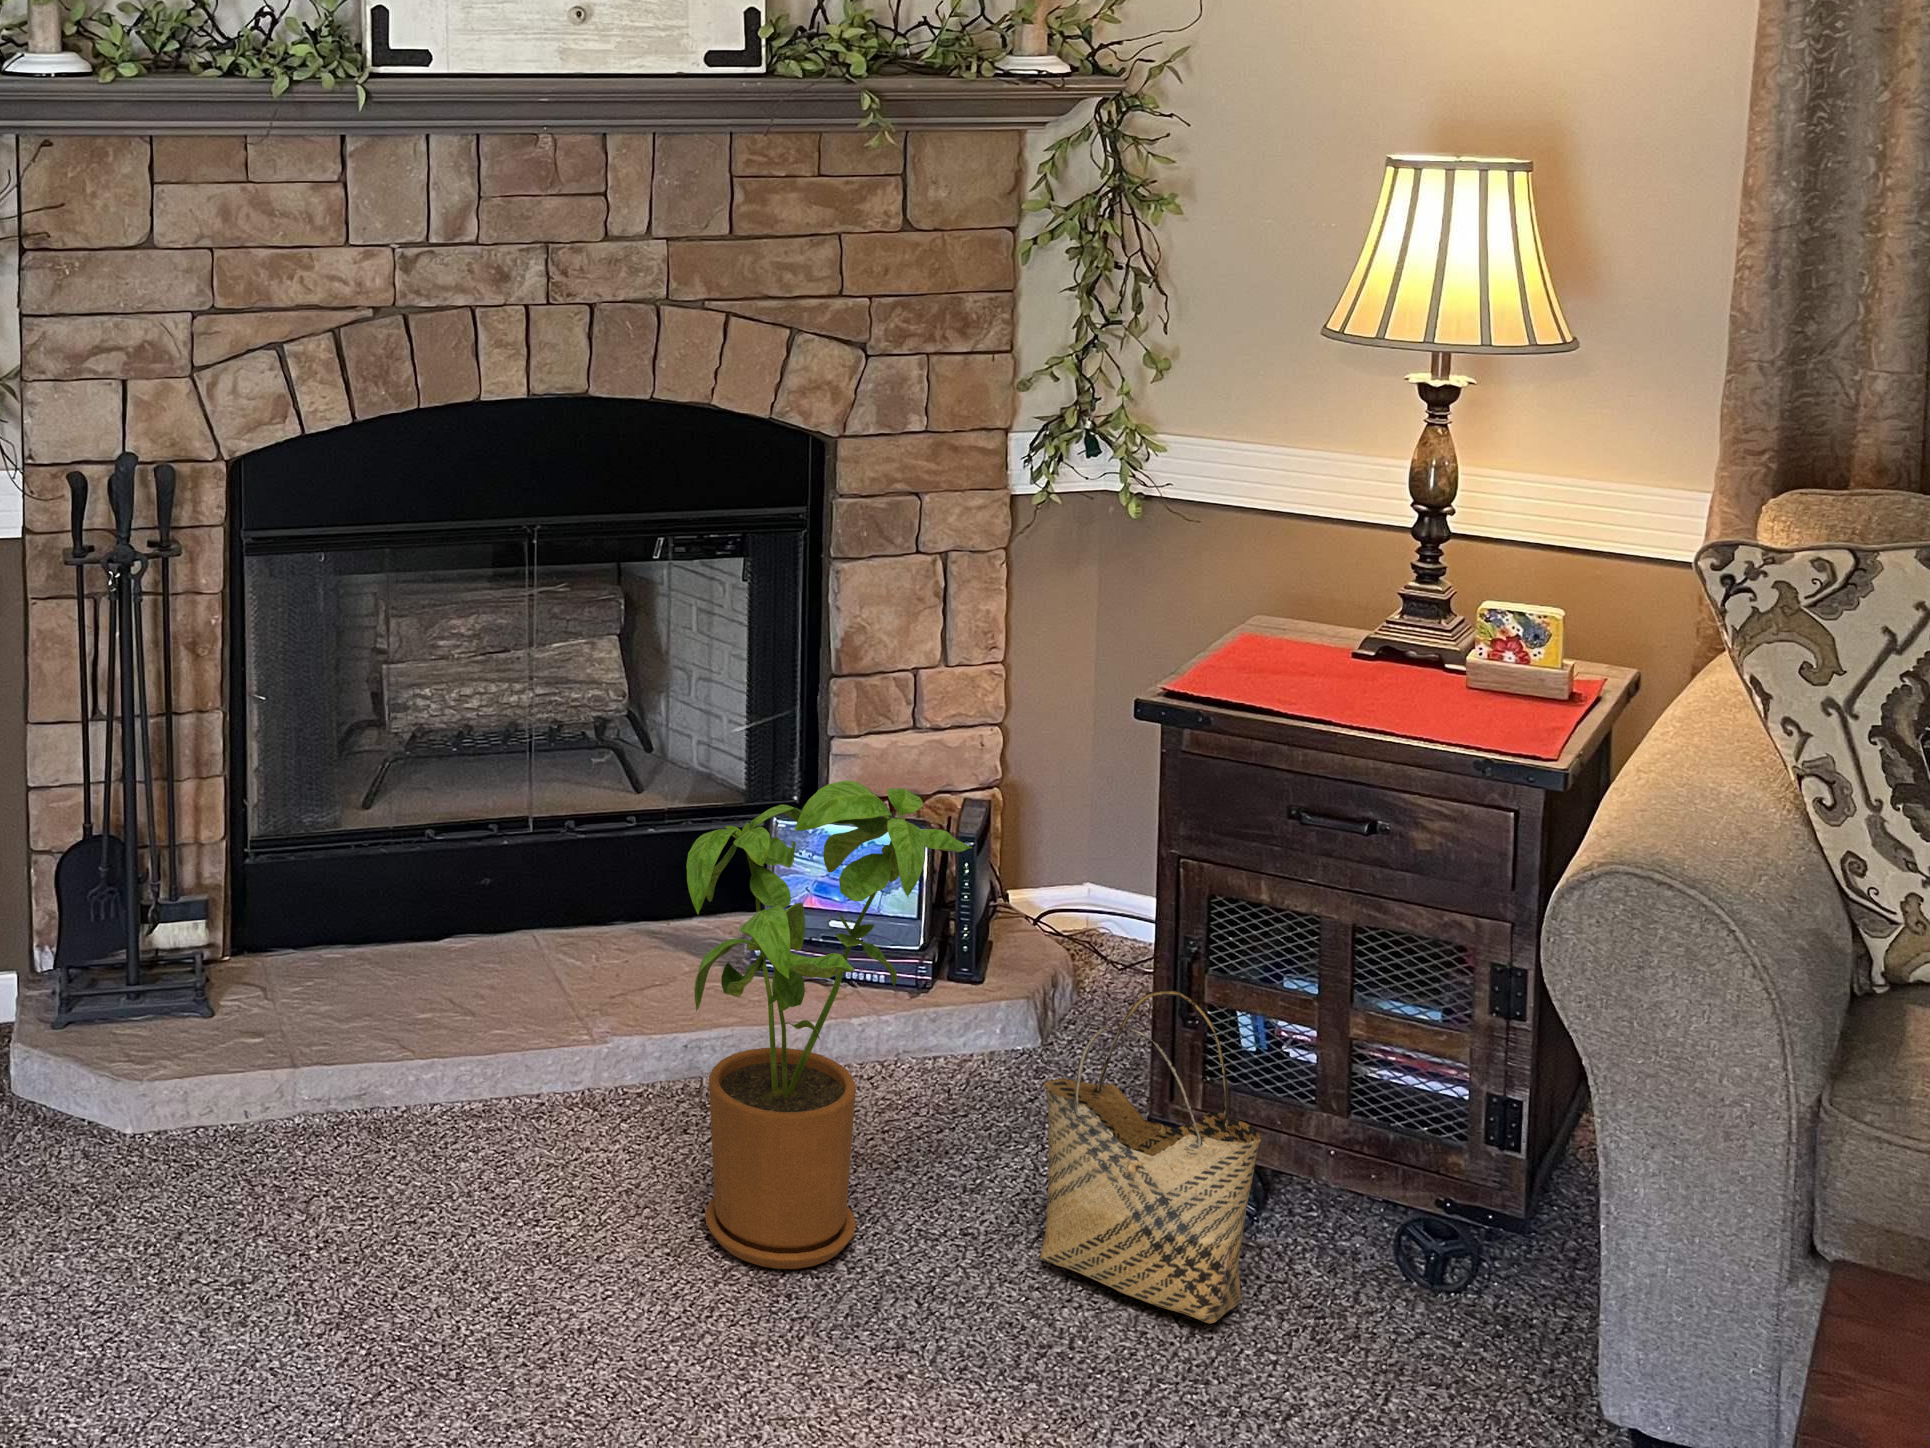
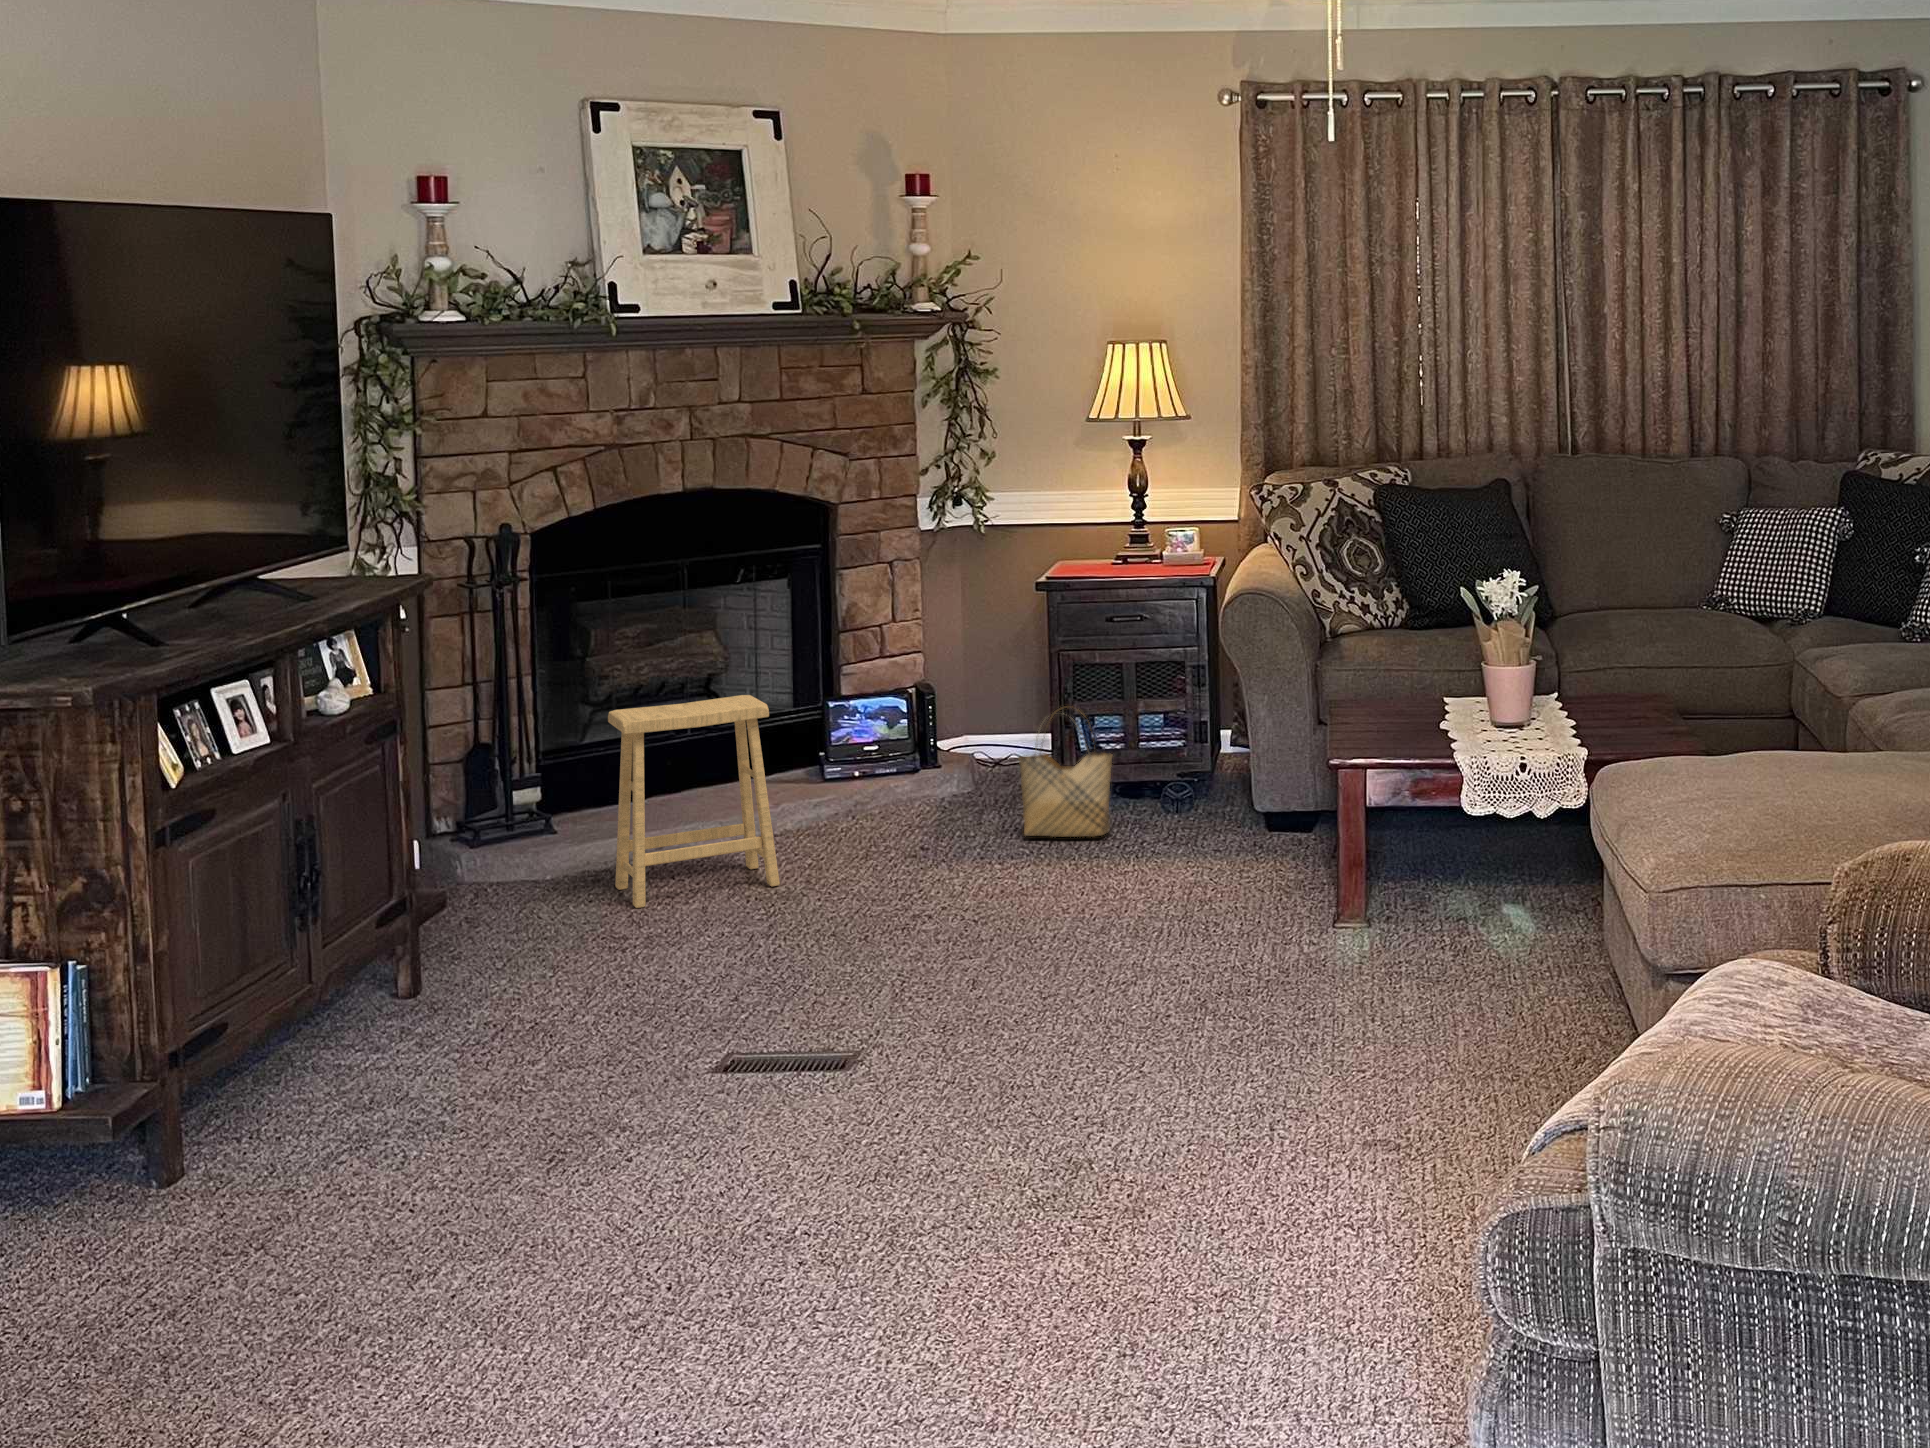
house plant: present [686,780,972,1269] -> none [846,627,980,861]
footstool: none [185,844,495,1275] -> present [608,695,780,908]

